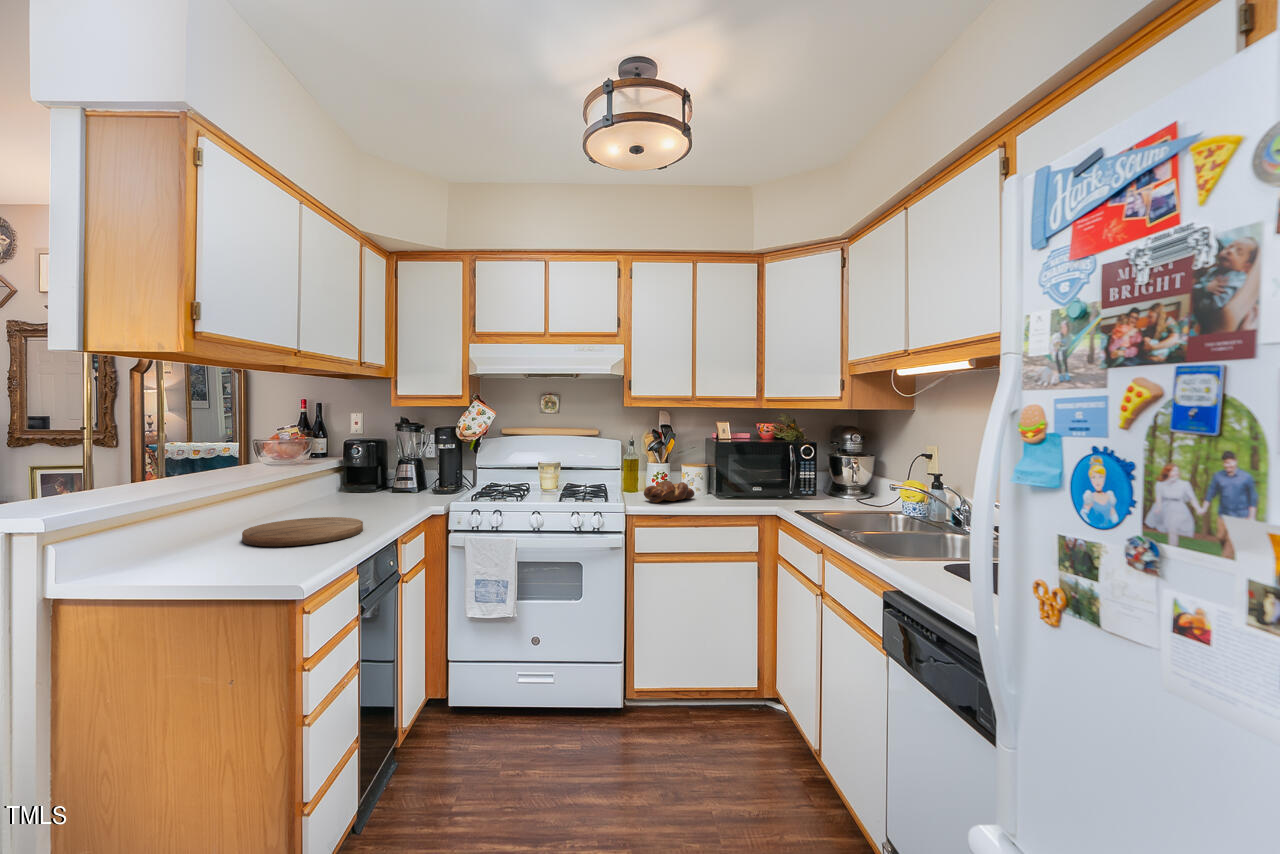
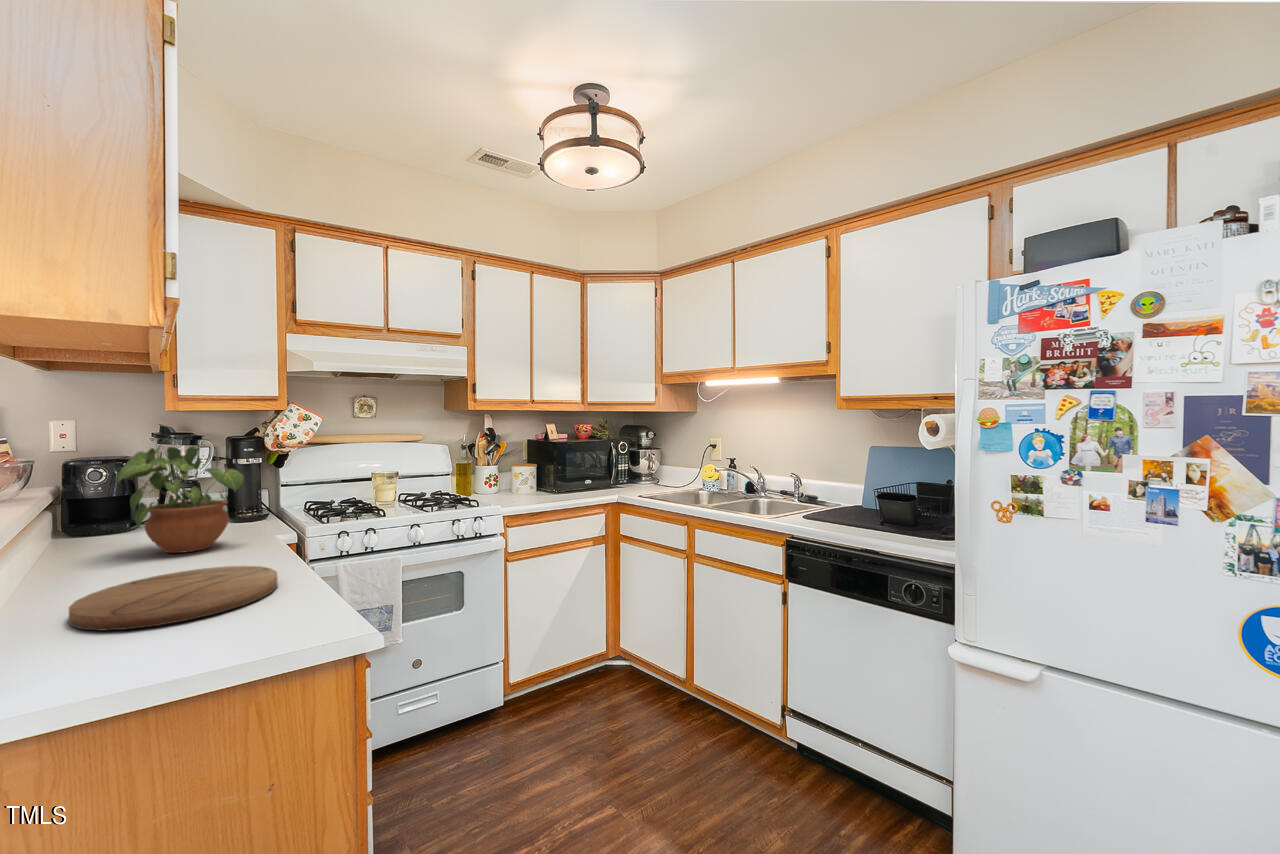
potted plant: none [336,426,405,507] -> present [111,438,244,553]
bread loaf: present [644,481,695,503] -> none [521,482,561,503]

